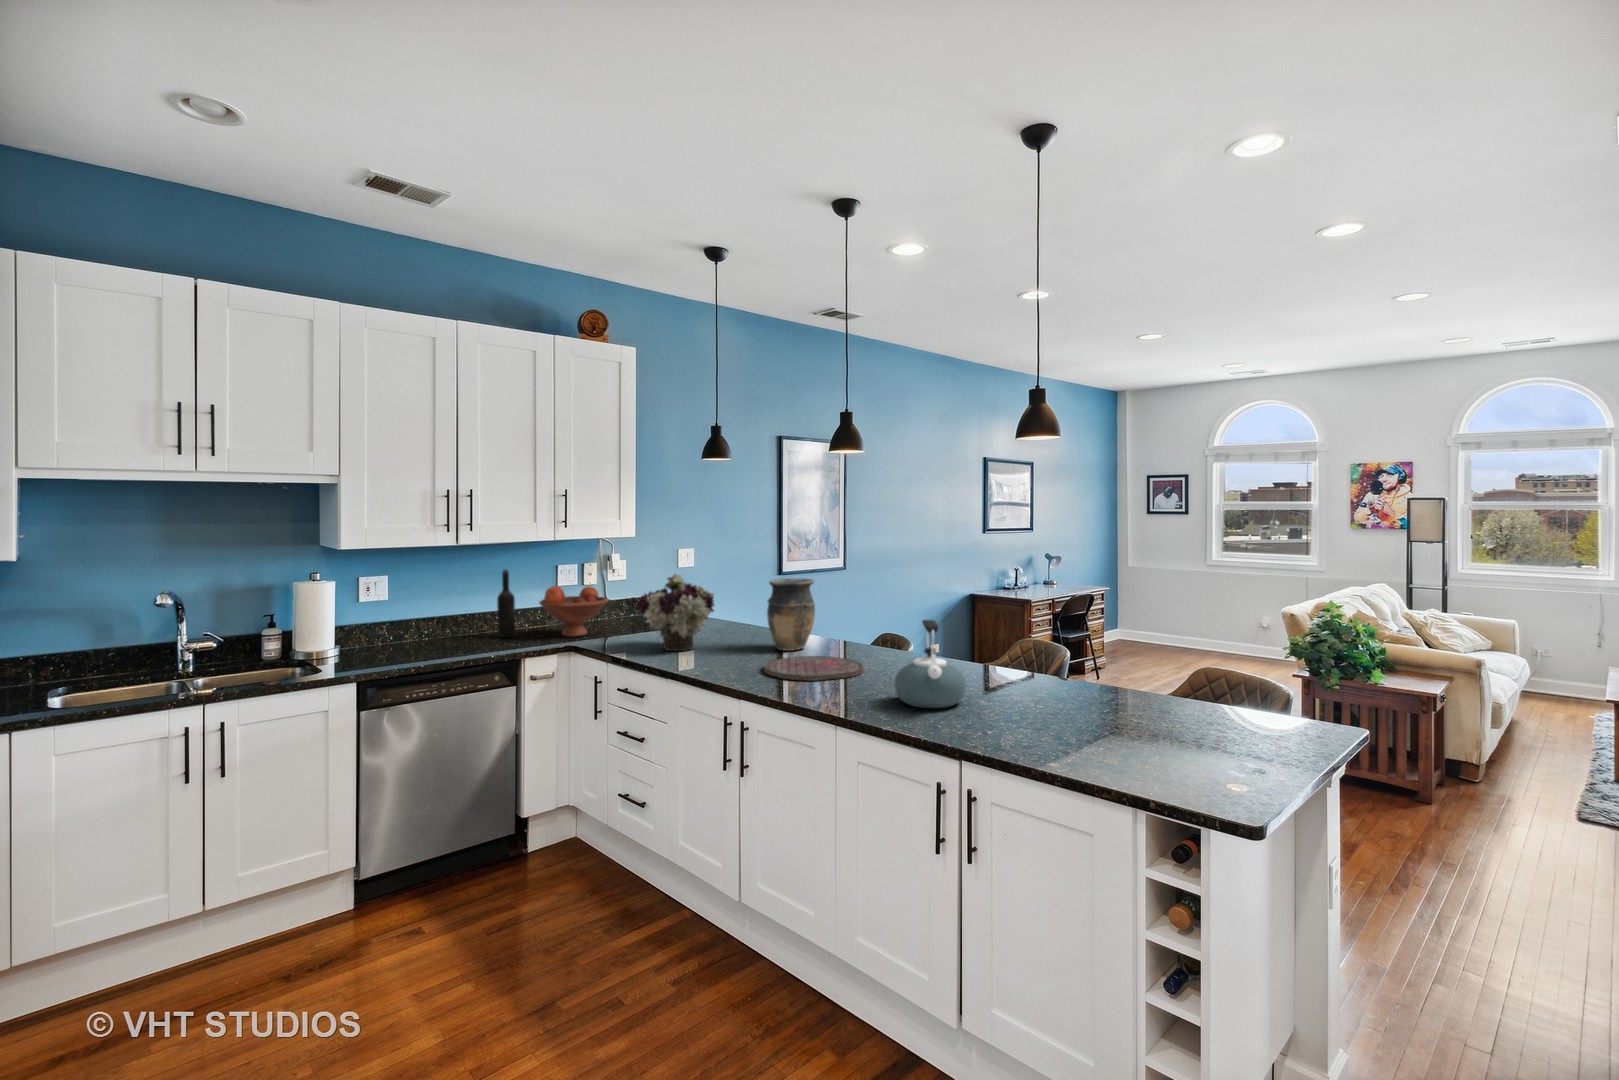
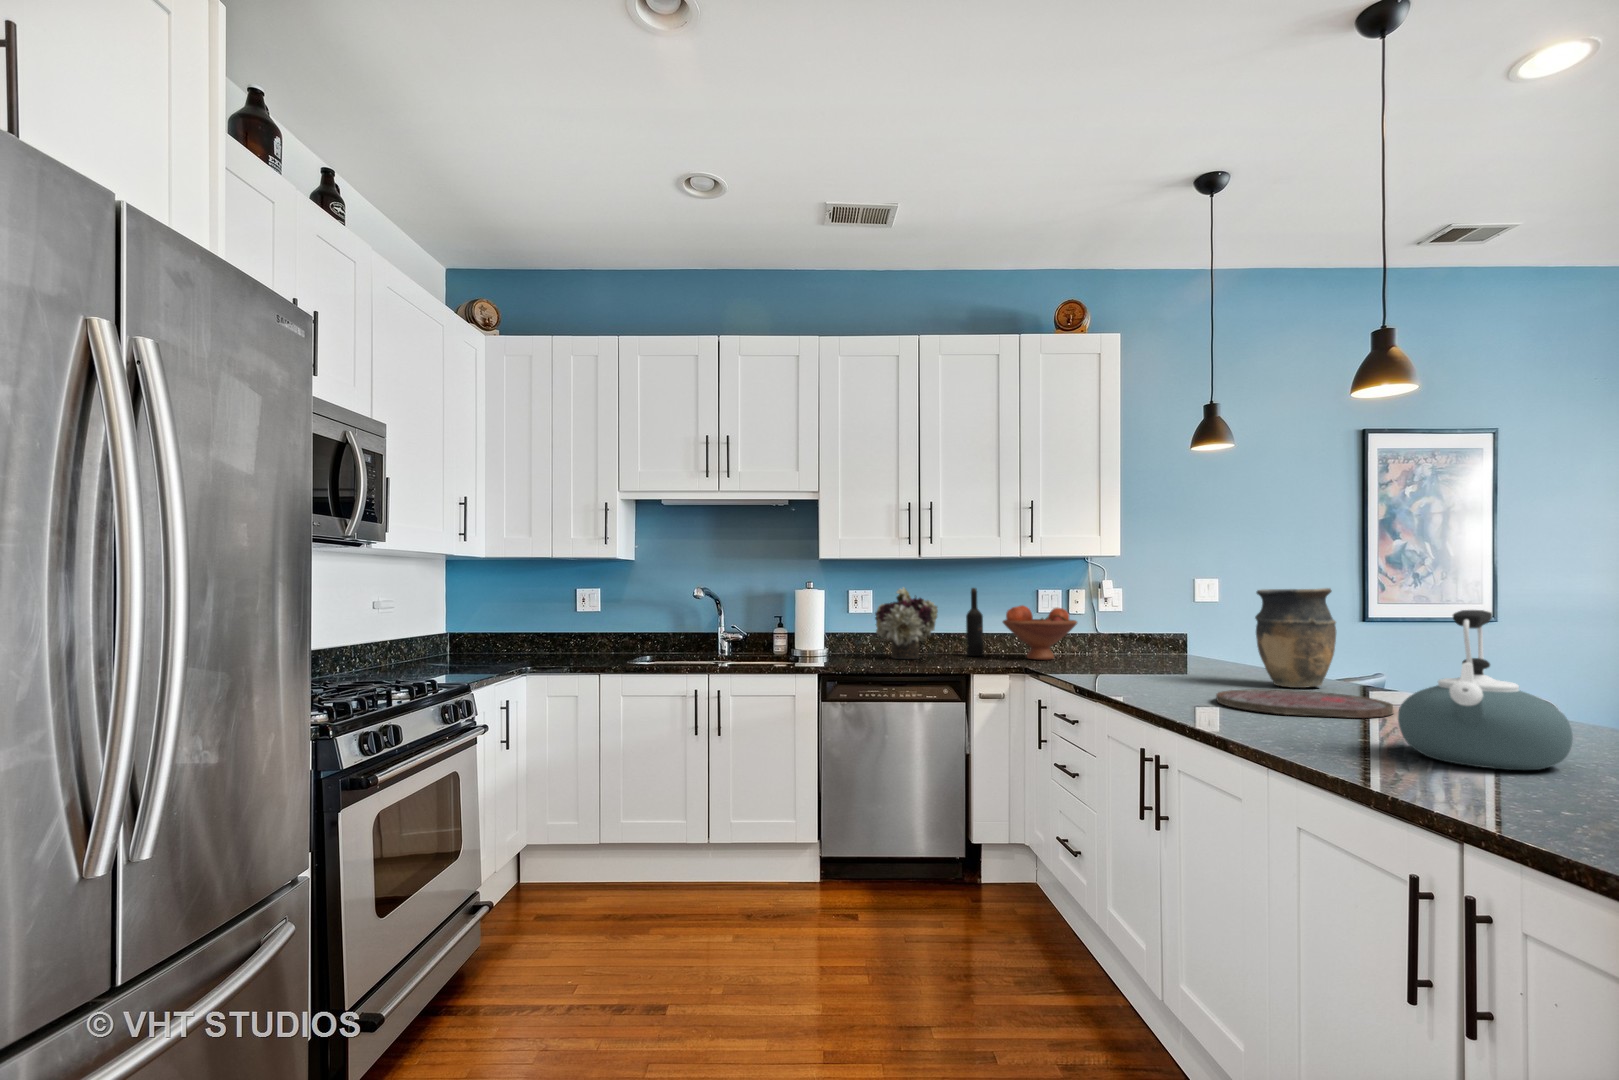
flower arrangement: present [638,574,714,651] -> present [875,588,938,659]

